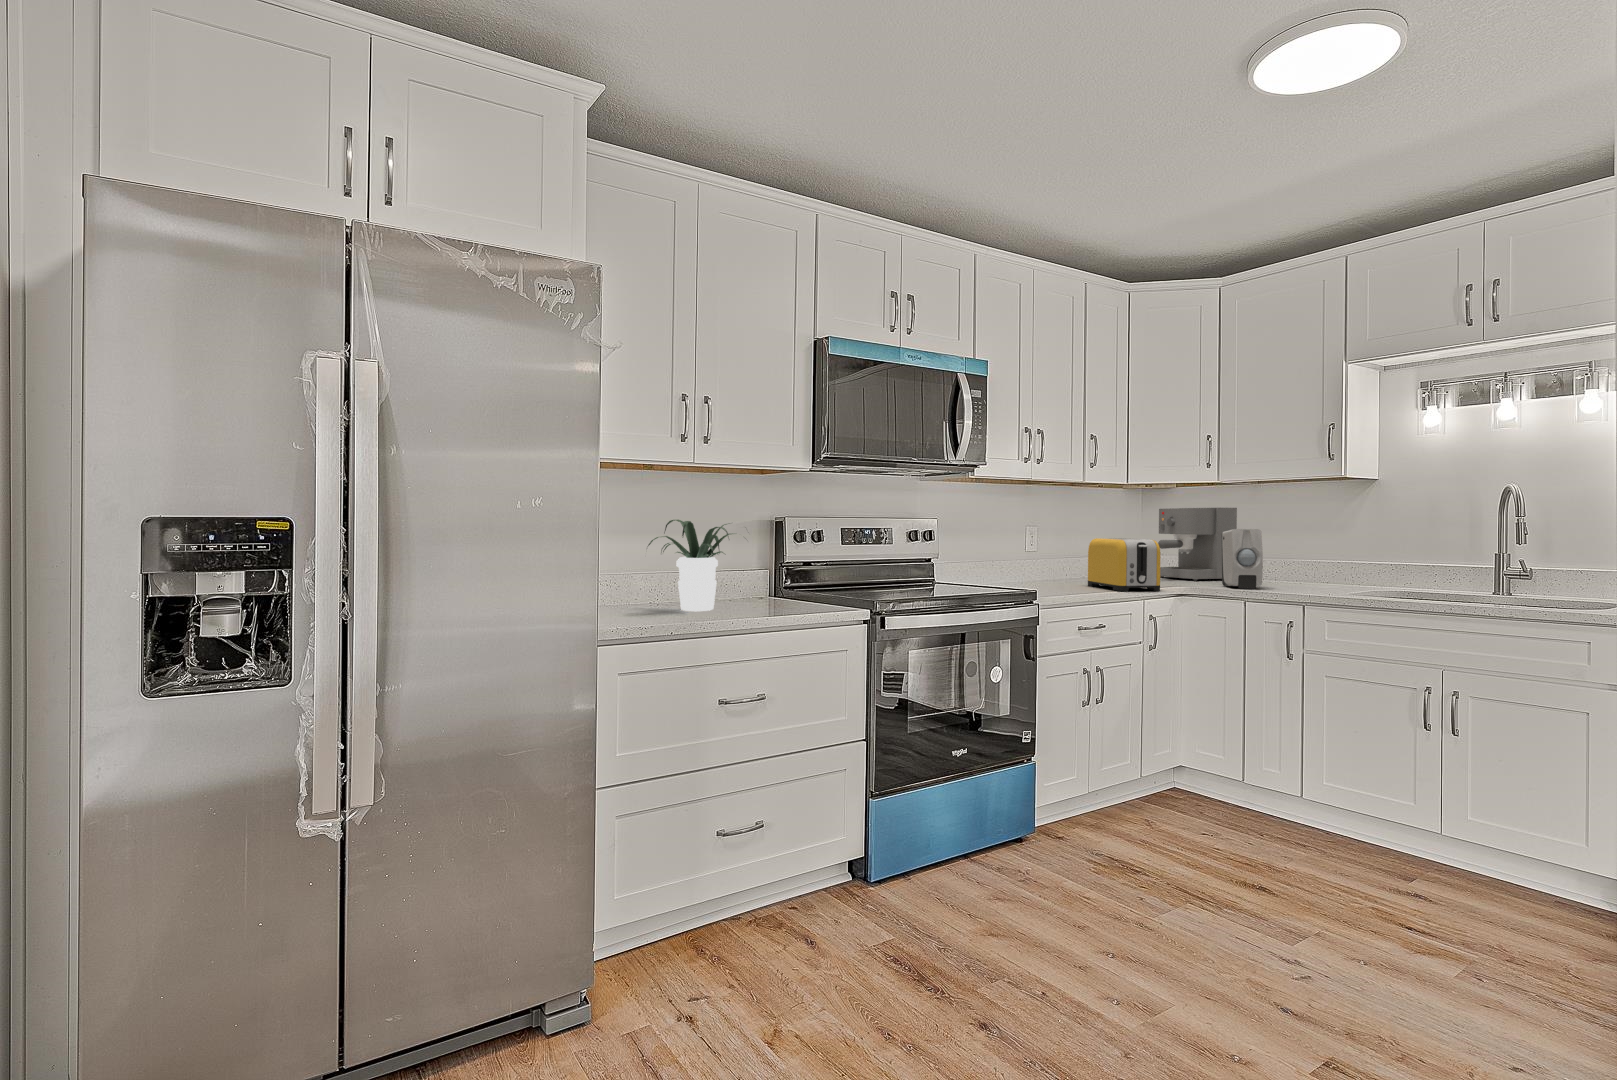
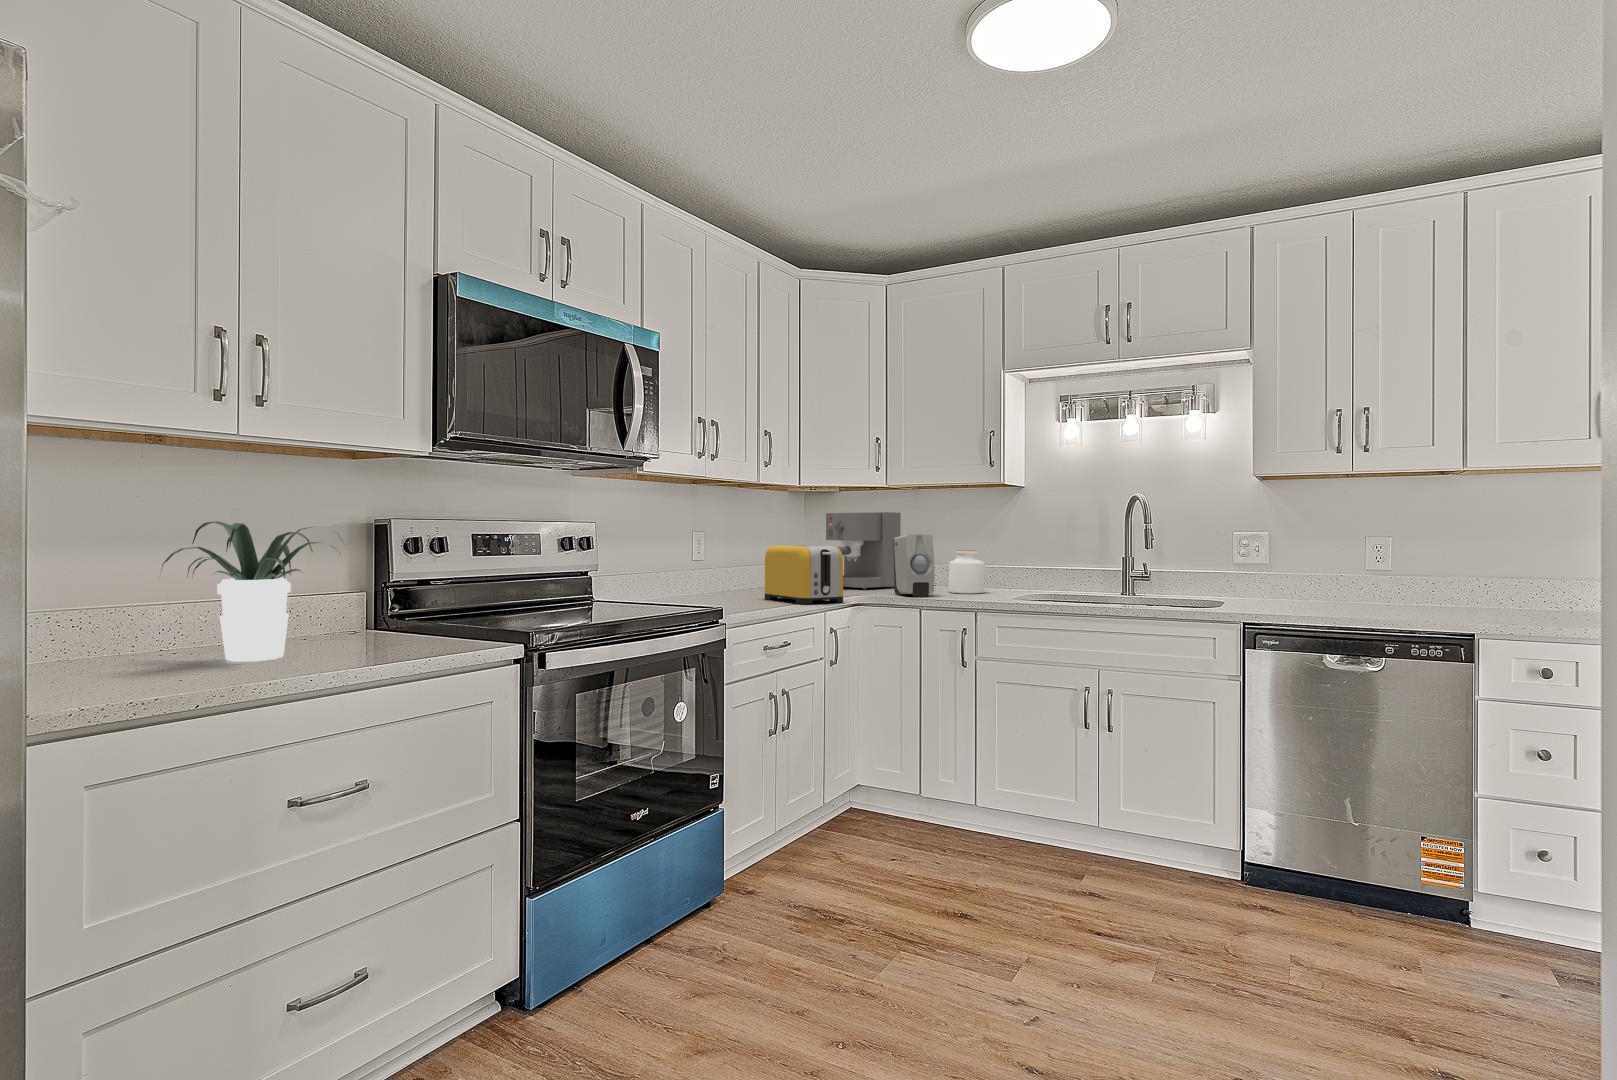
jar: none [1284,545,1325,588] -> present [949,550,984,594]

